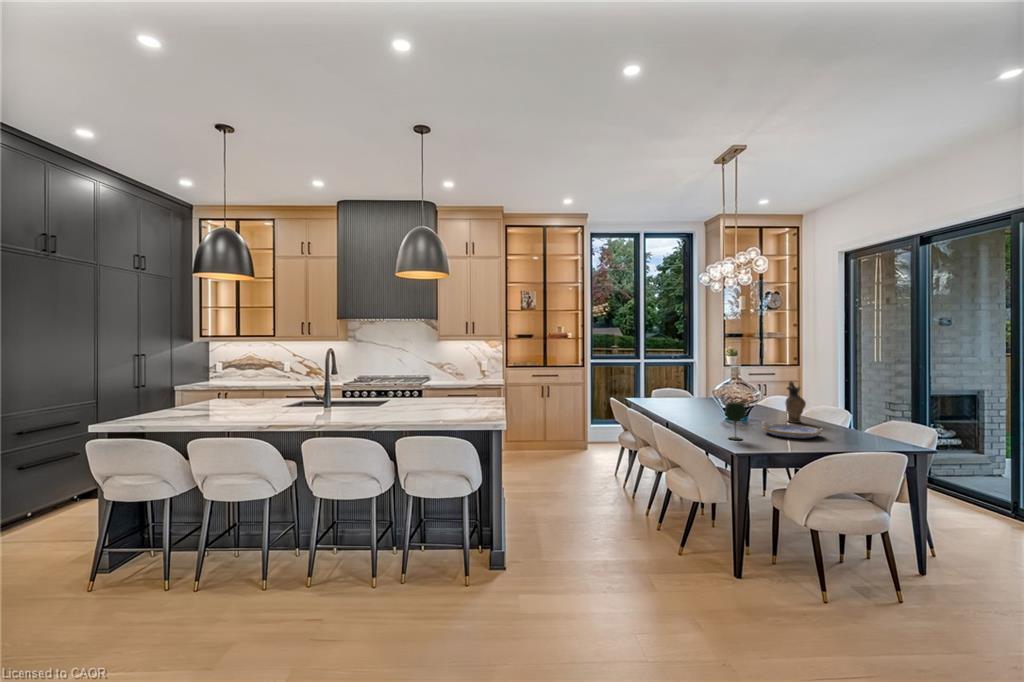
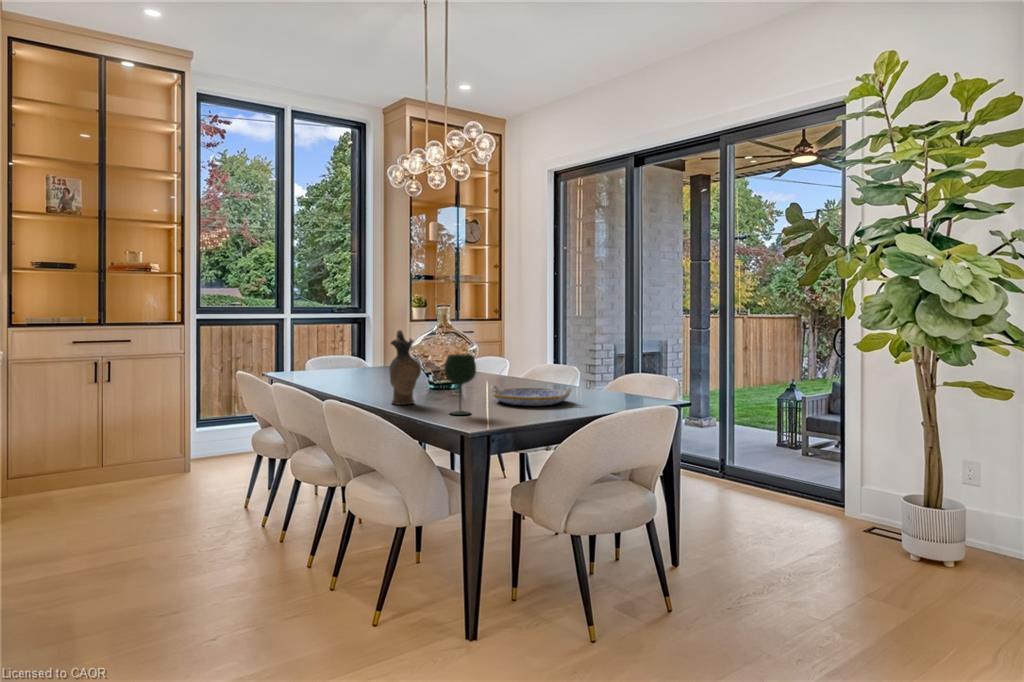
ceramic pitcher: present [786,381,806,423] -> present [389,330,421,405]

